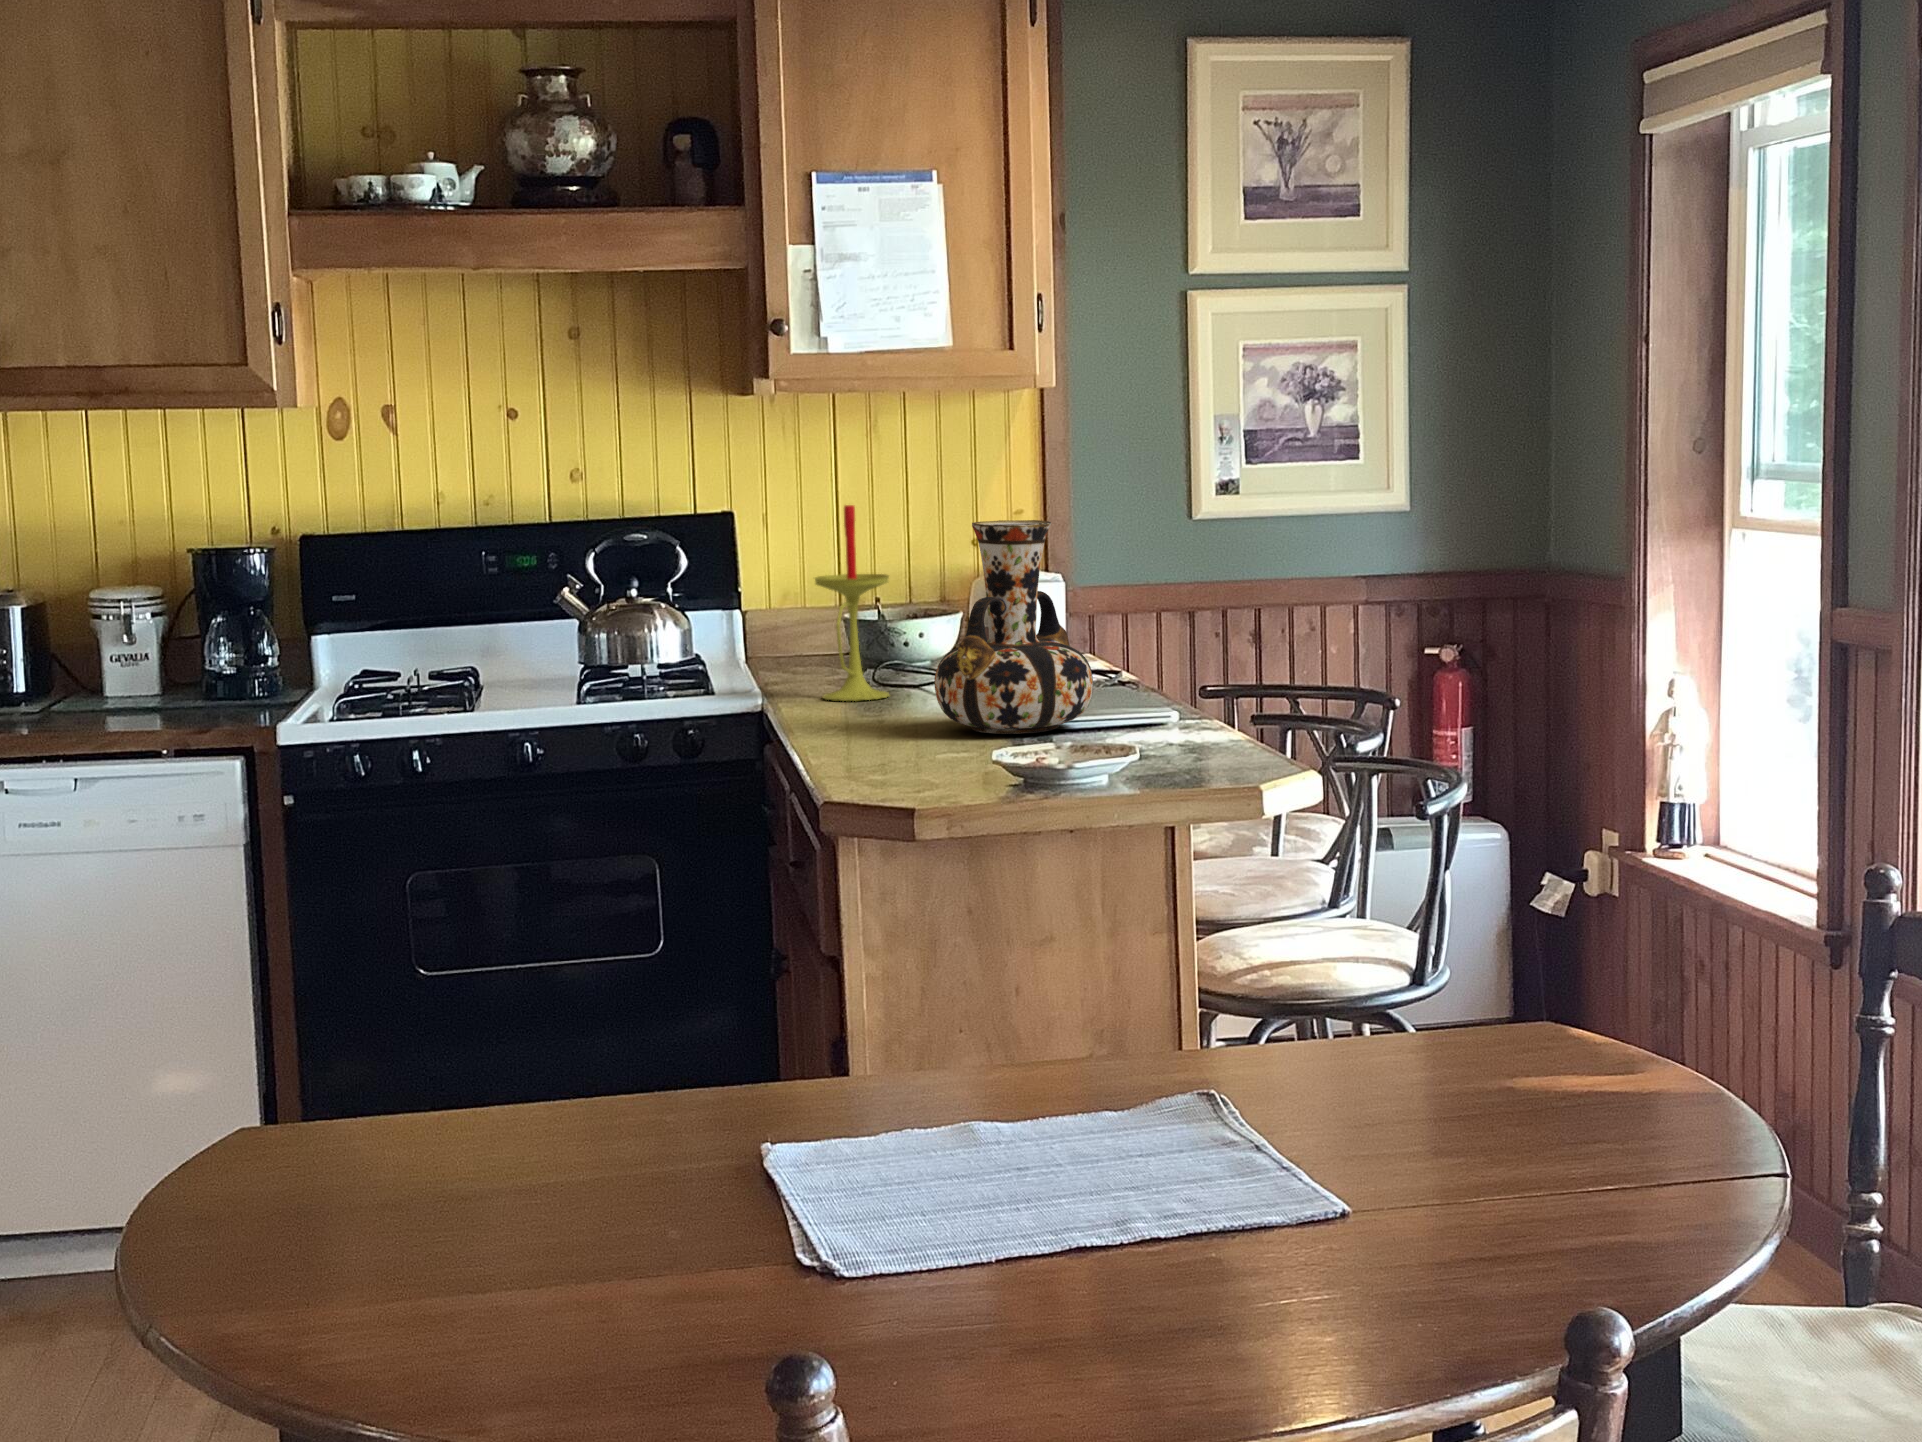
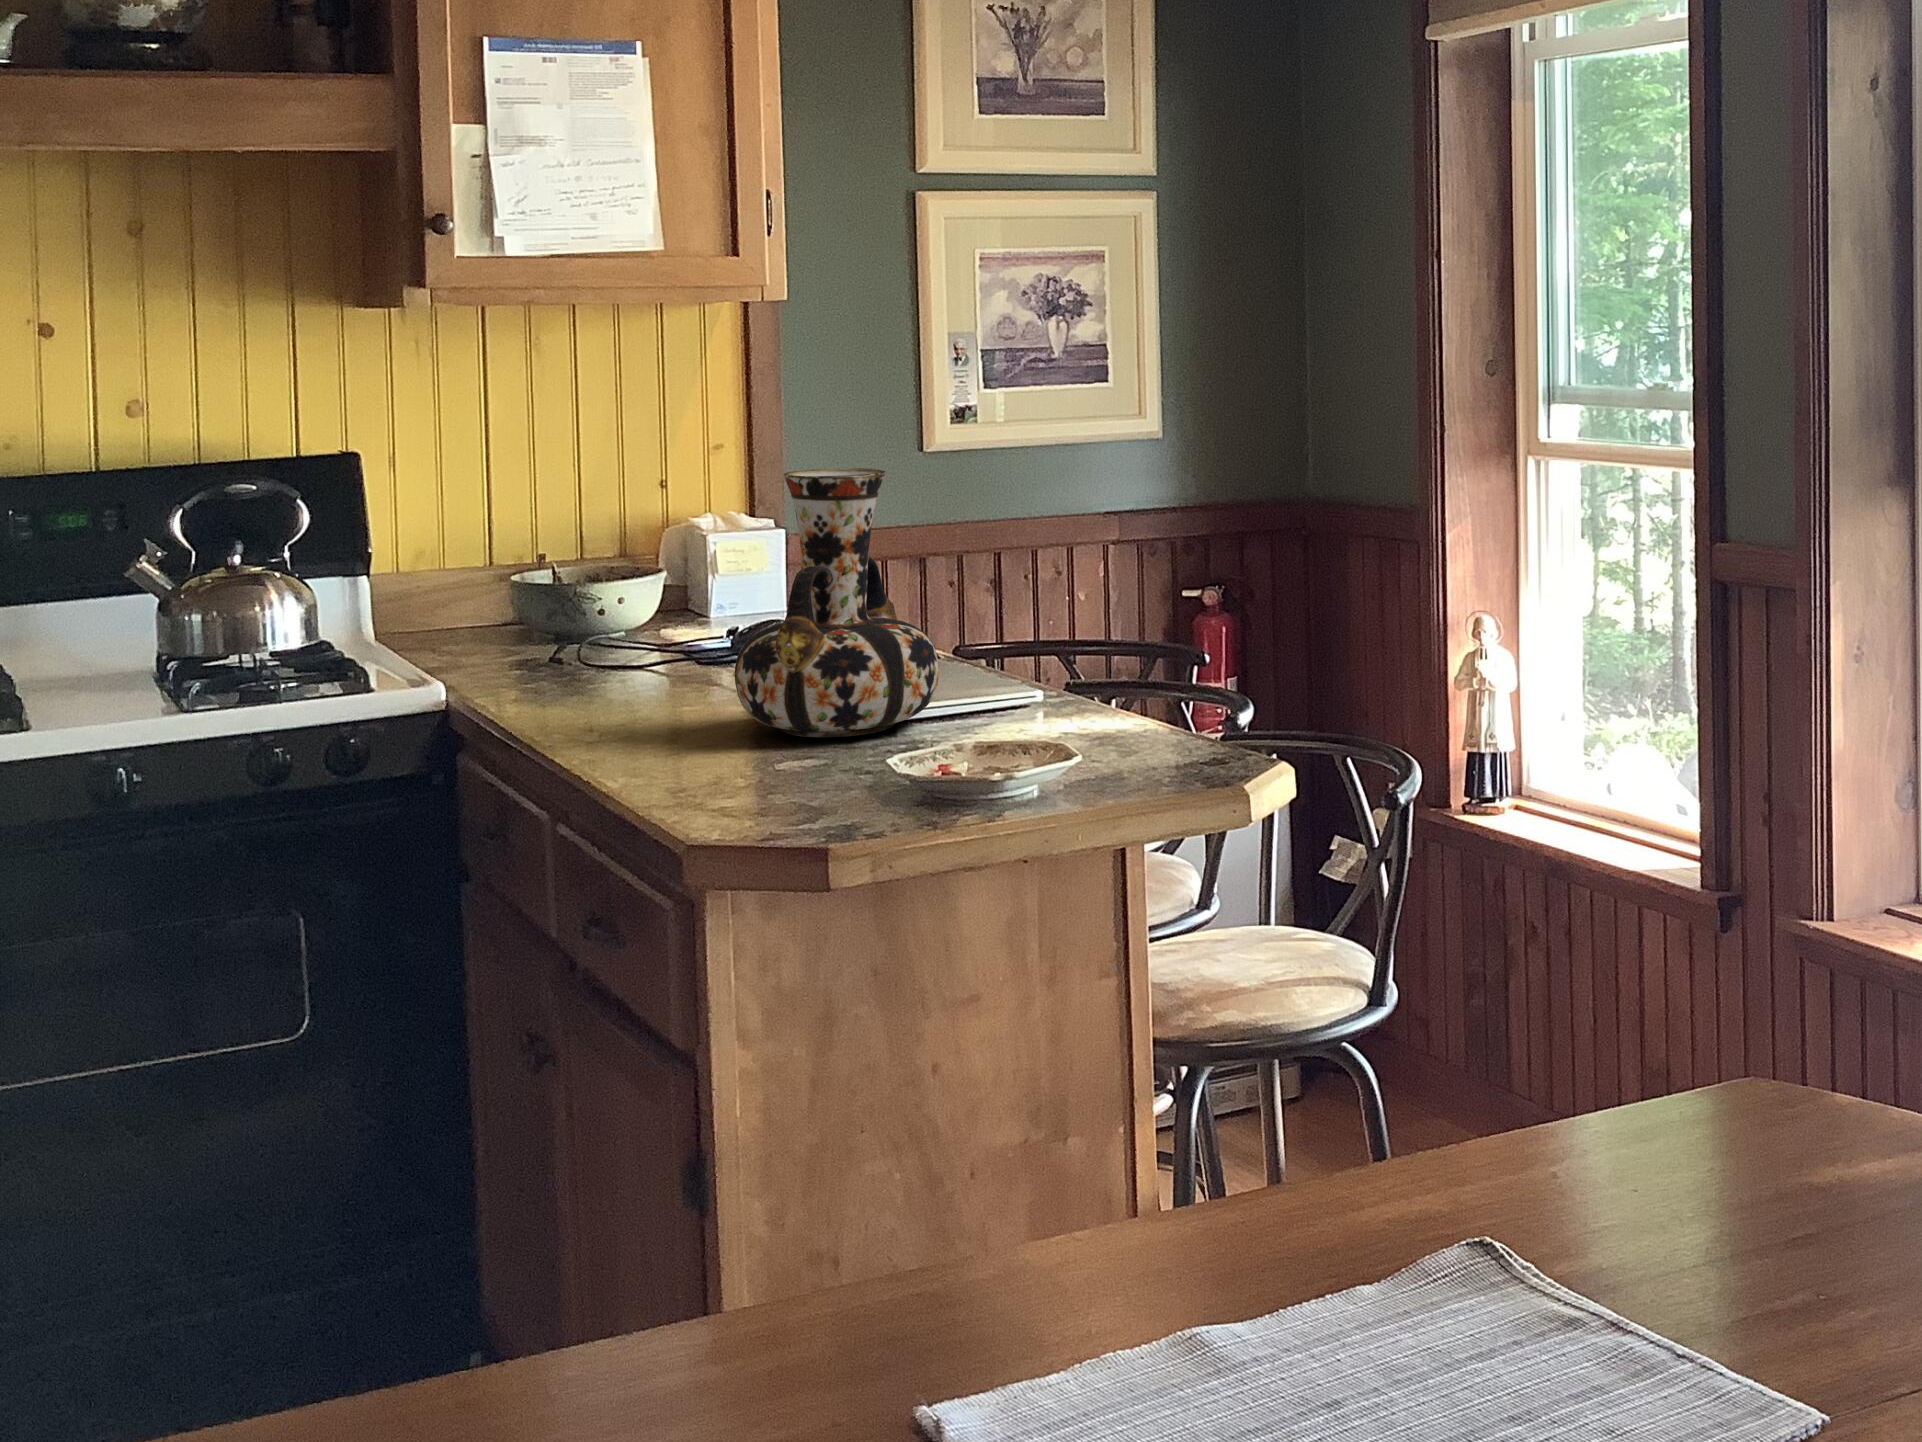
candle: present [815,505,889,701] -> none [522,442,625,696]

